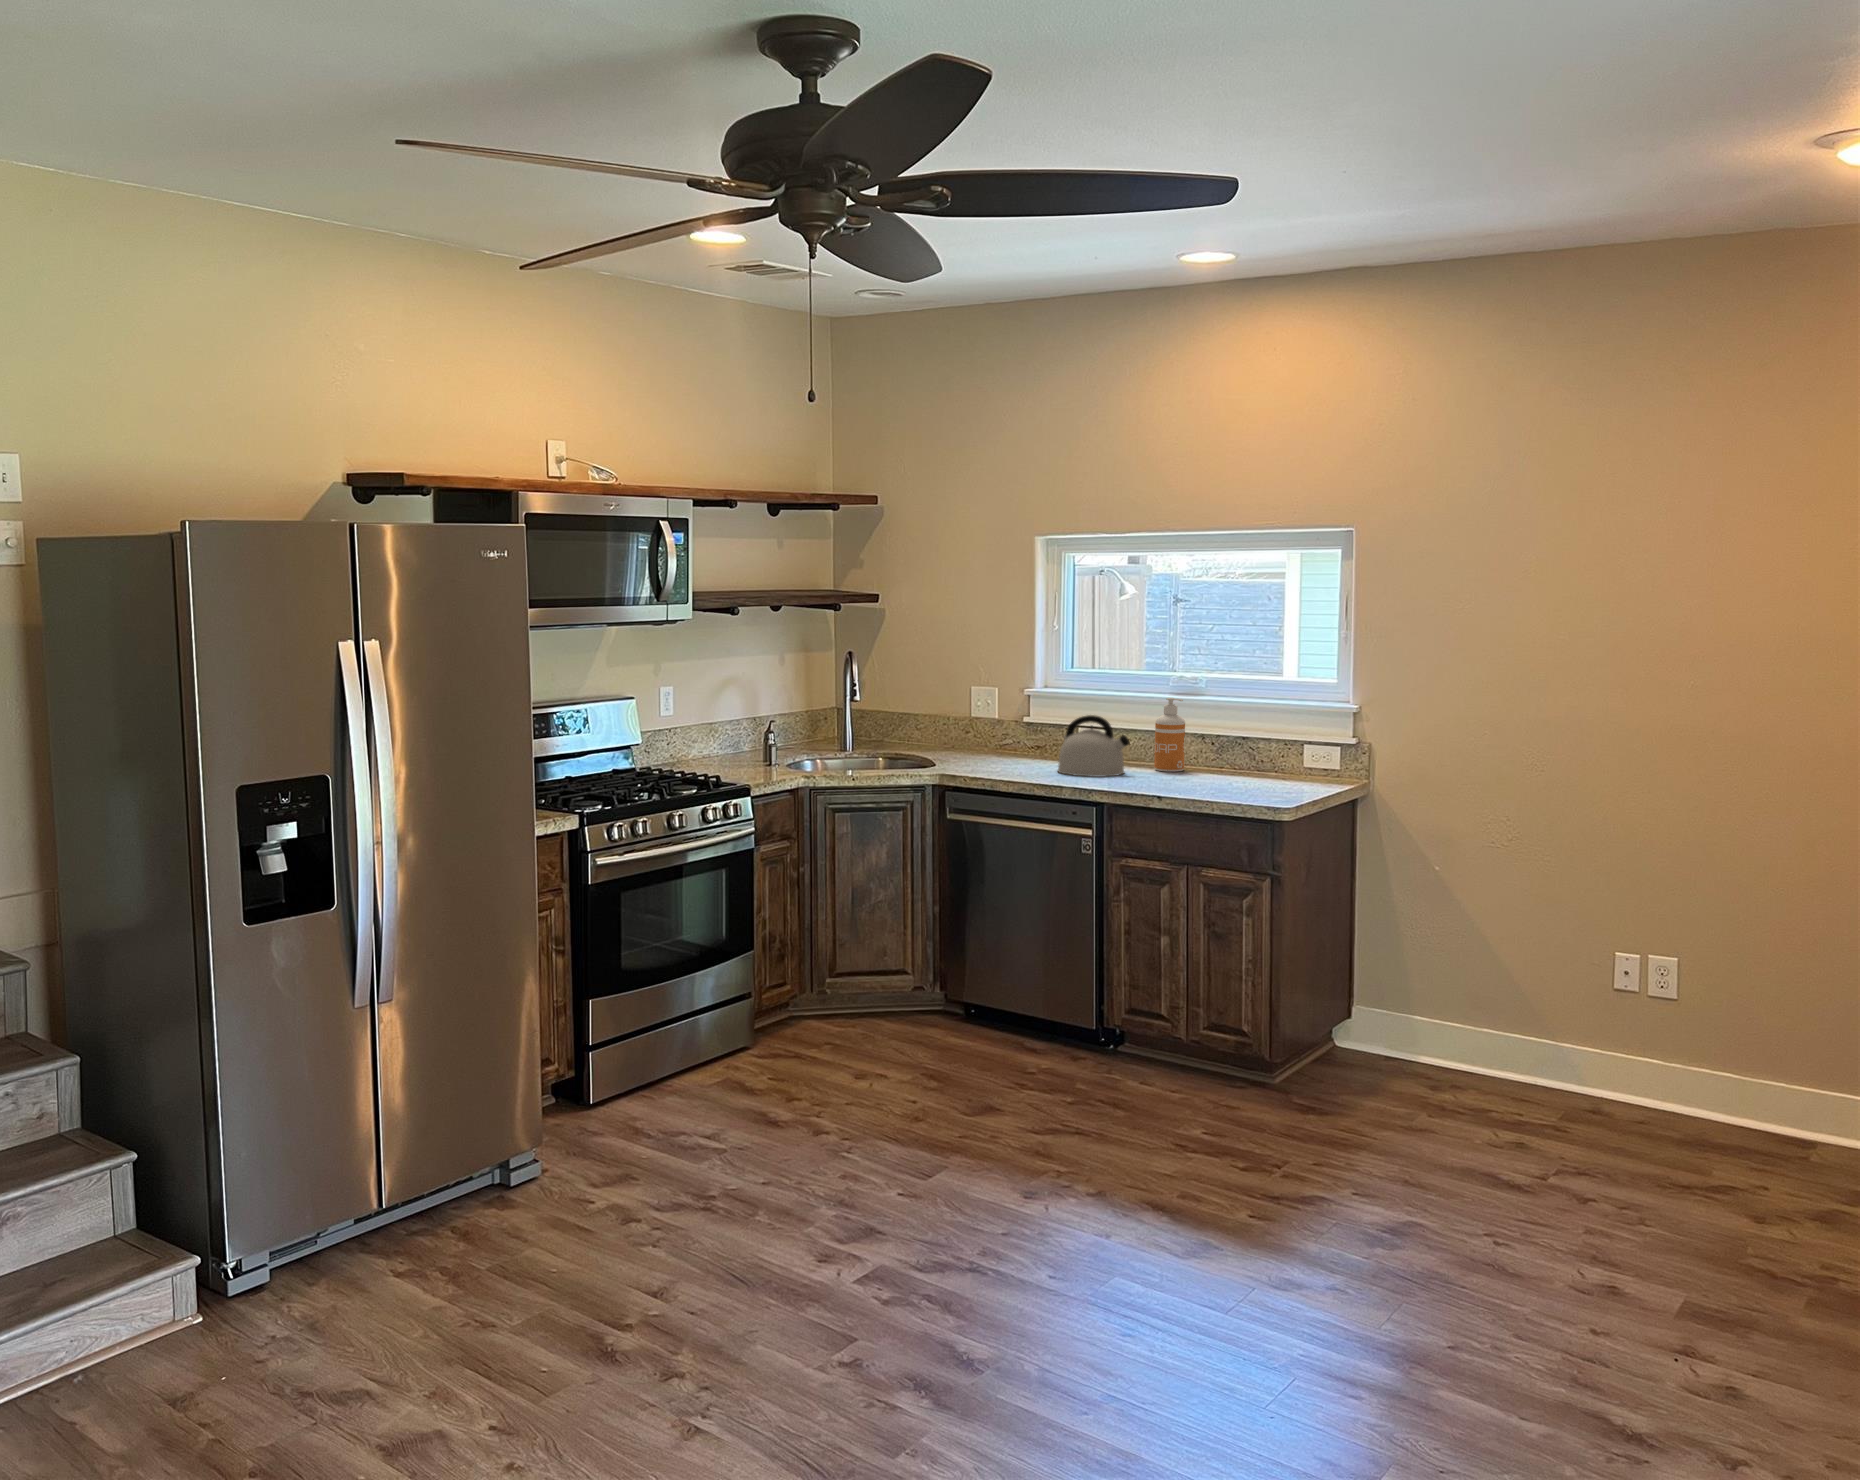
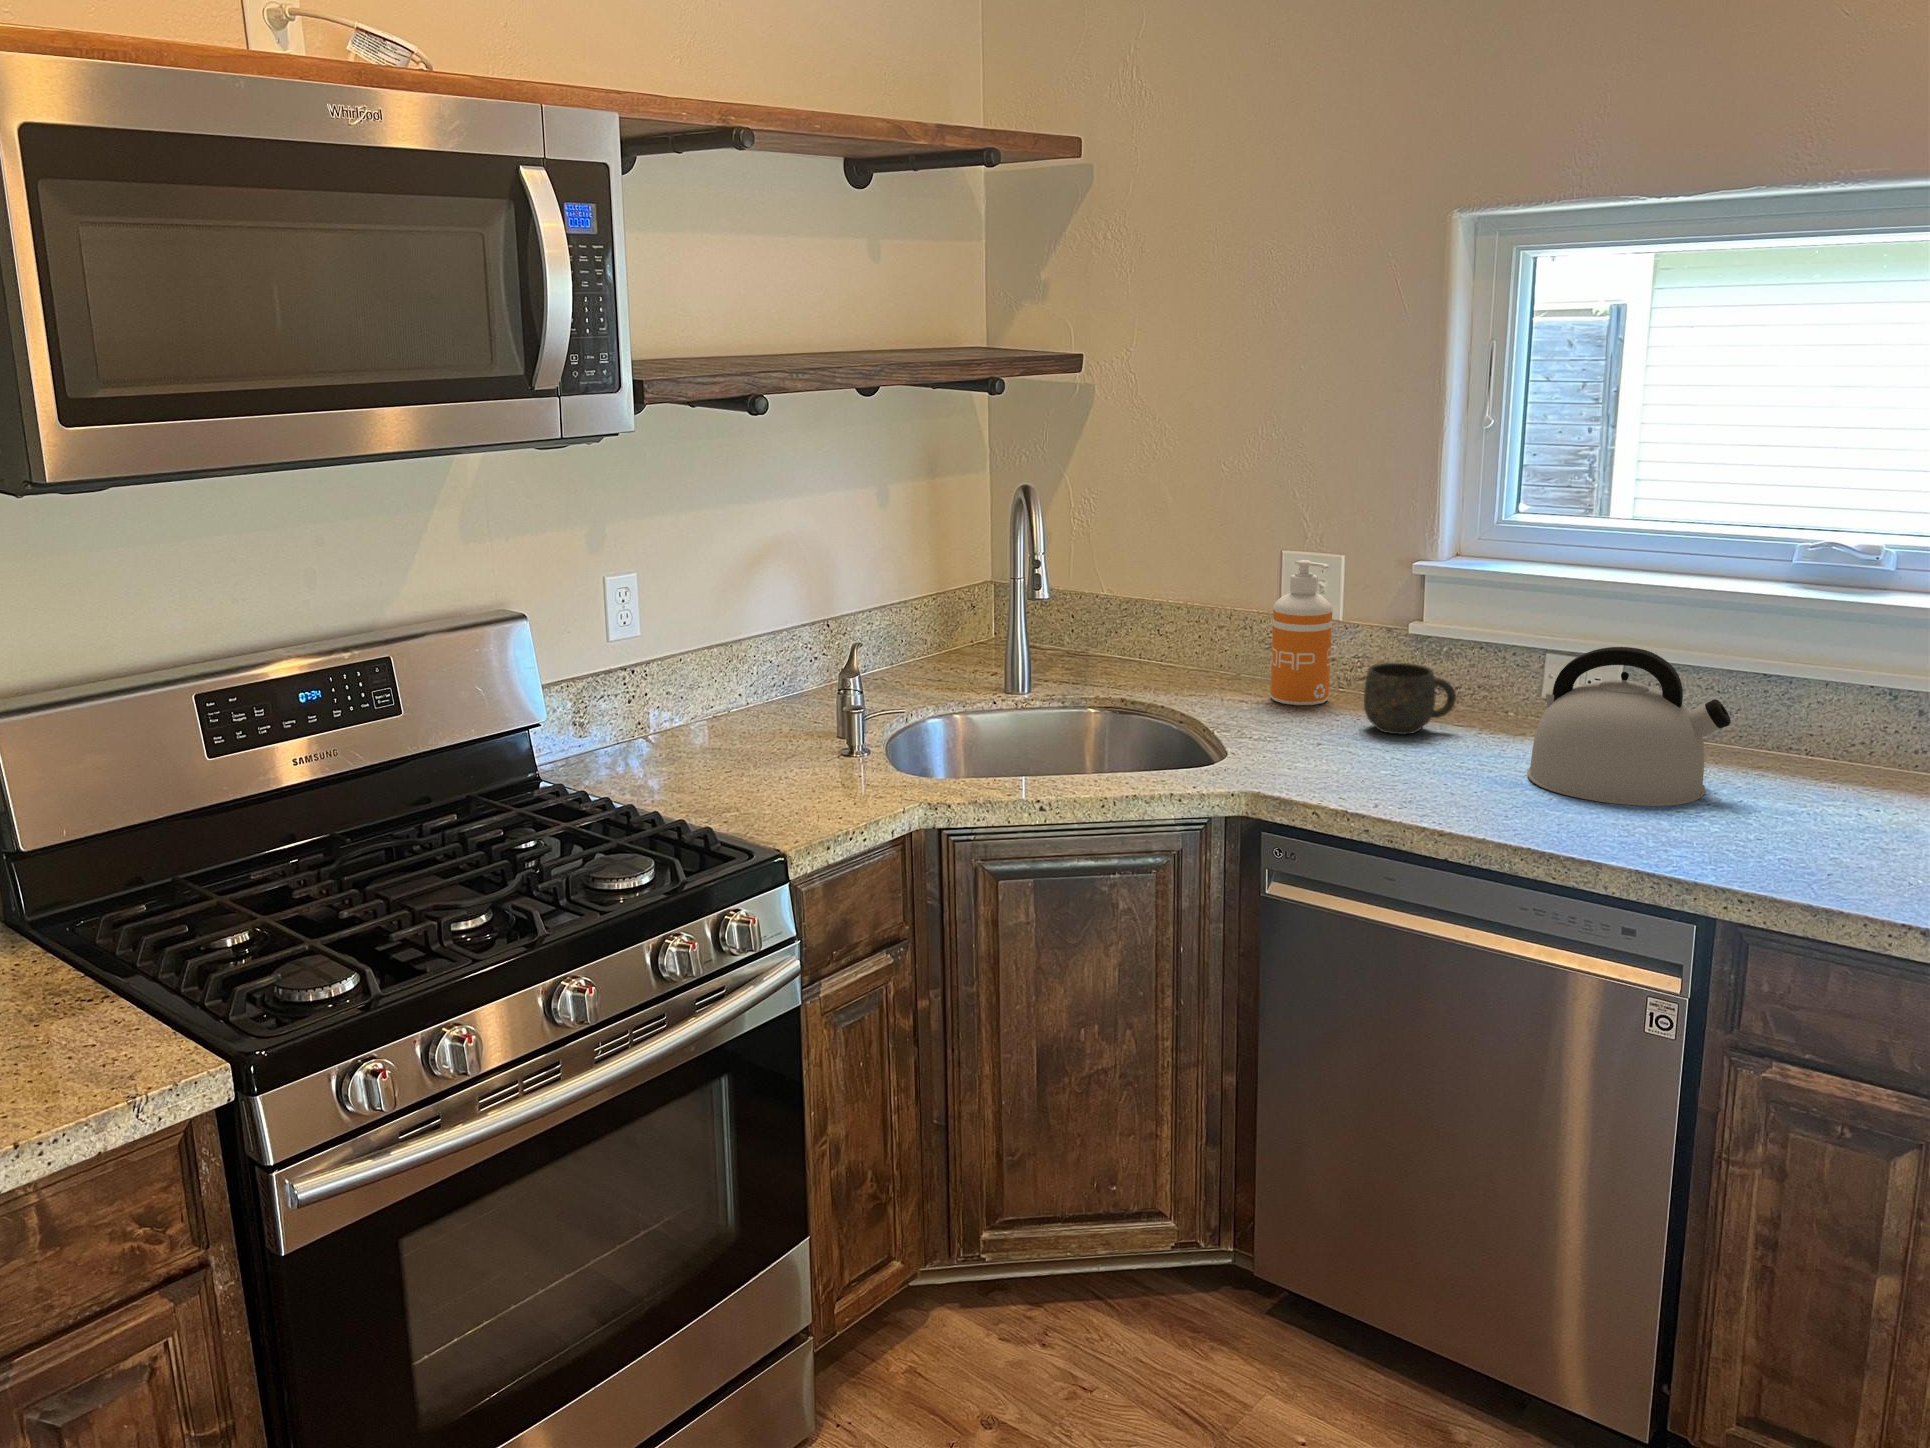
soap dispenser: present [1154,698,1185,772] -> present [1270,560,1332,705]
mug: none [1001,733,1040,763] -> present [1364,663,1456,734]

